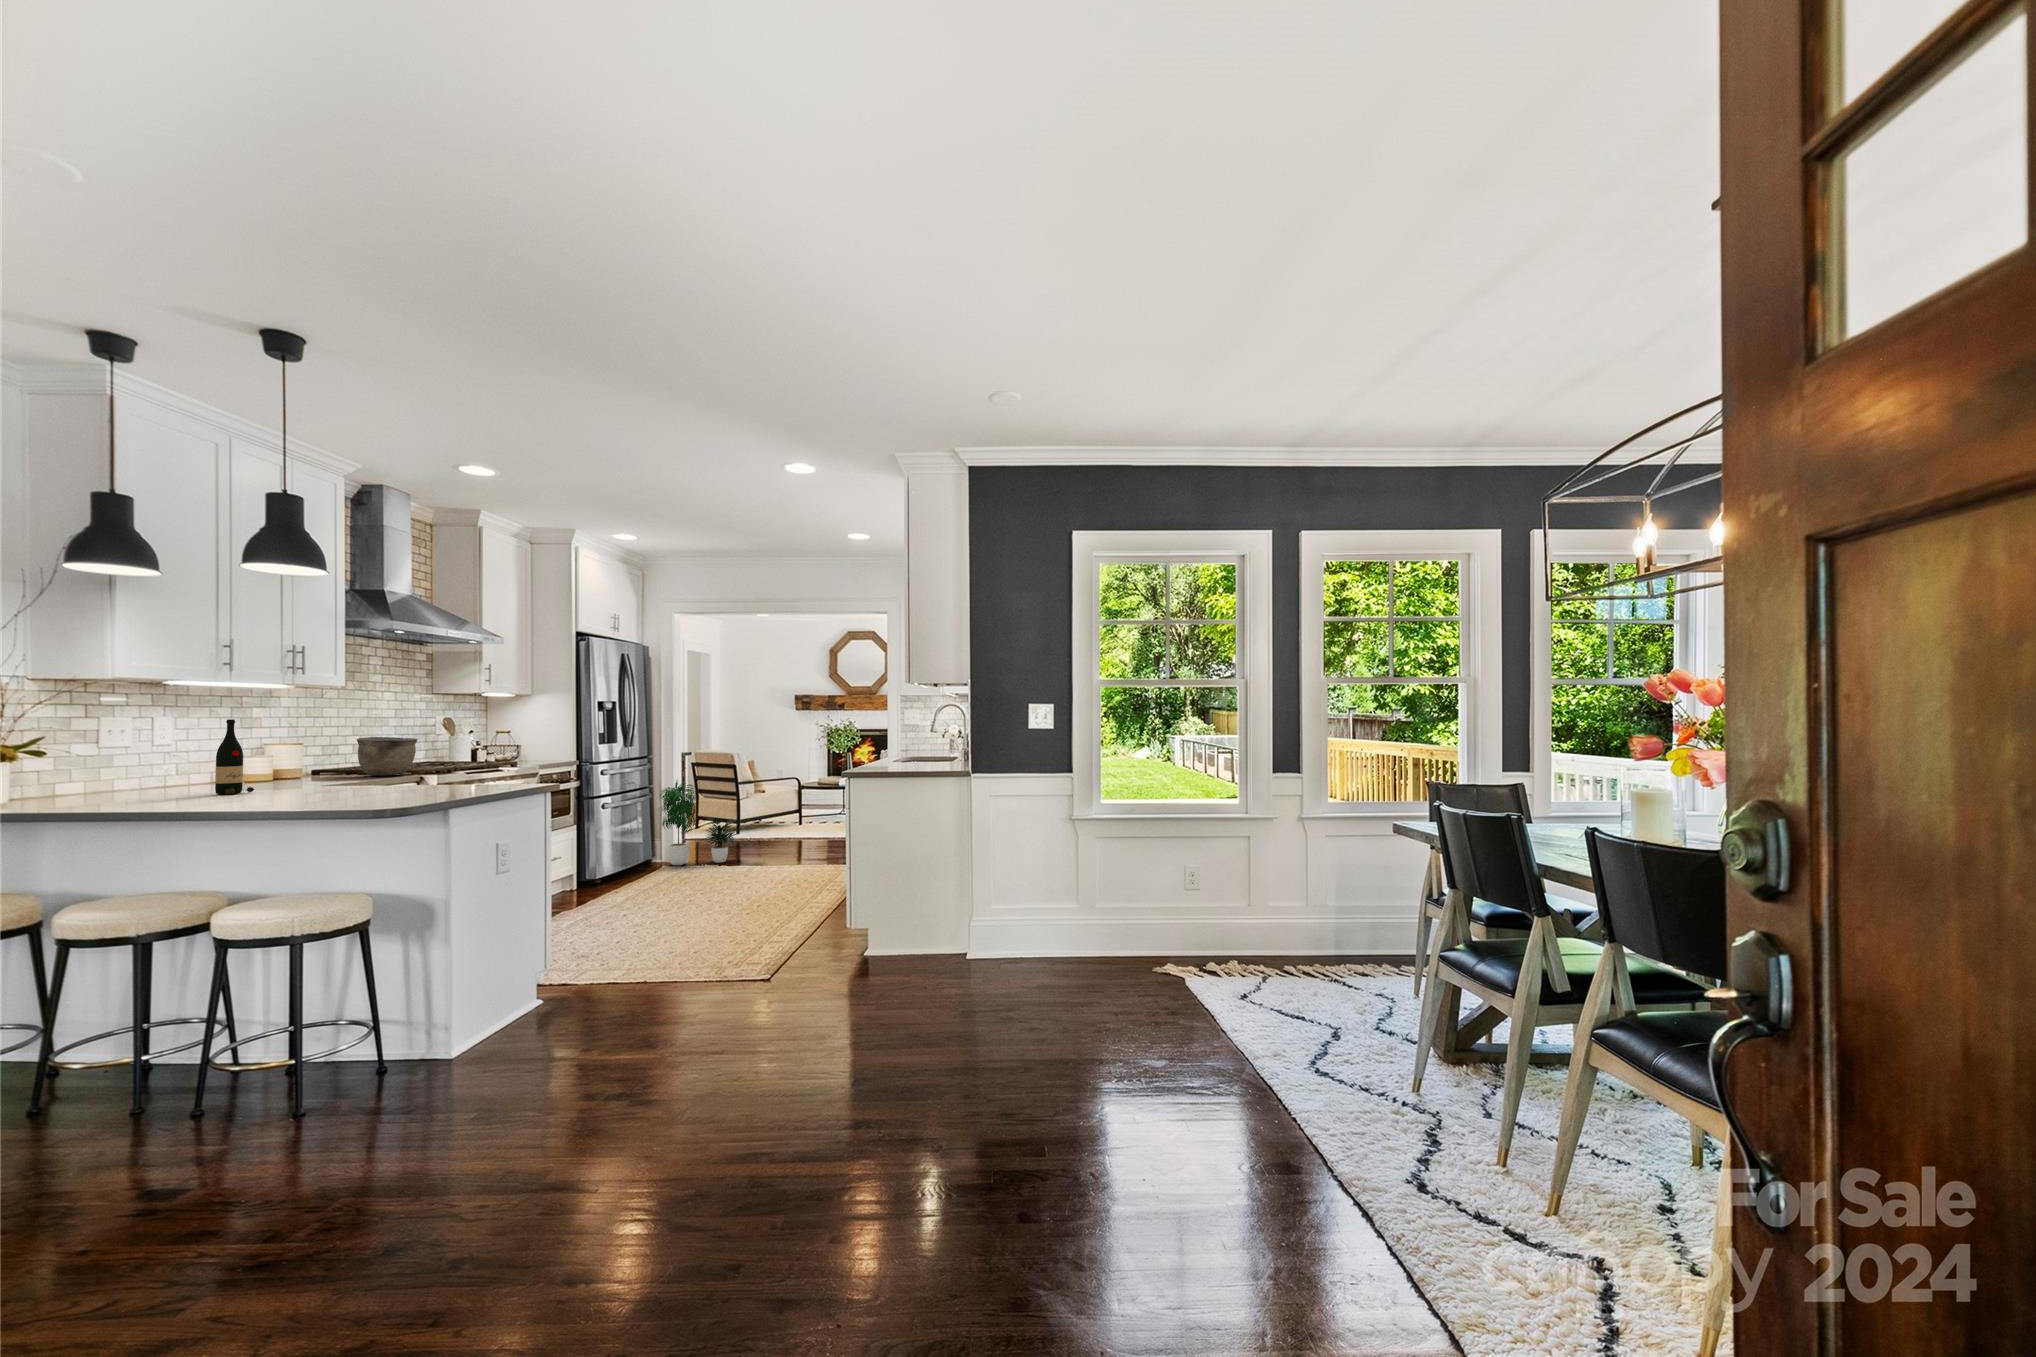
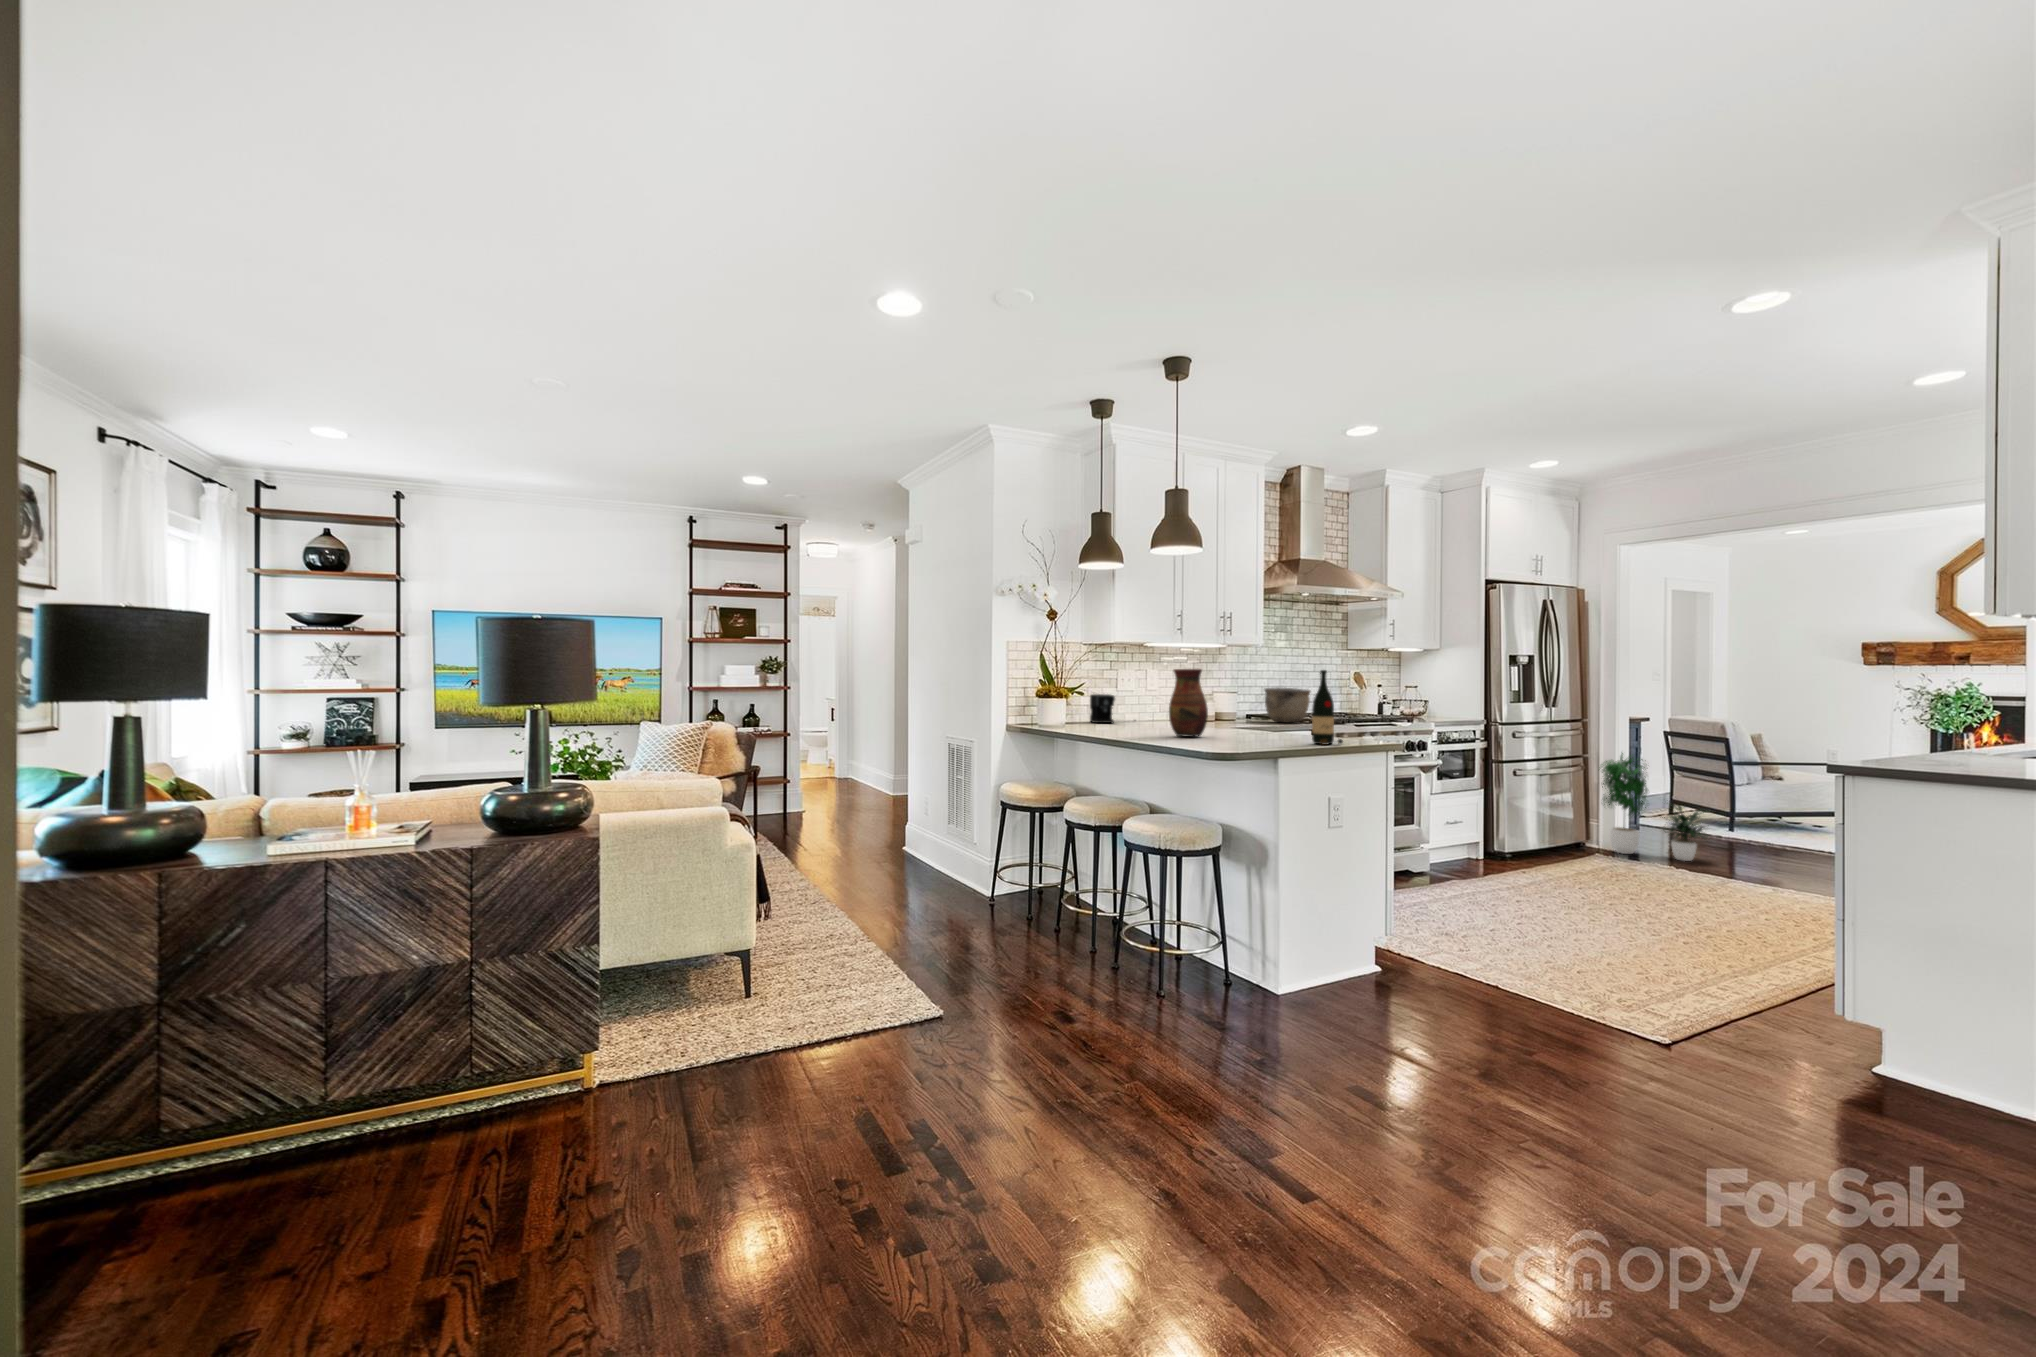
wine bottle: present [215,719,254,795] -> present [1312,670,1343,745]
vase: none [287,719,344,800] -> present [1169,669,1208,737]
coffee maker: none [89,755,171,796] -> present [1090,694,1115,723]

